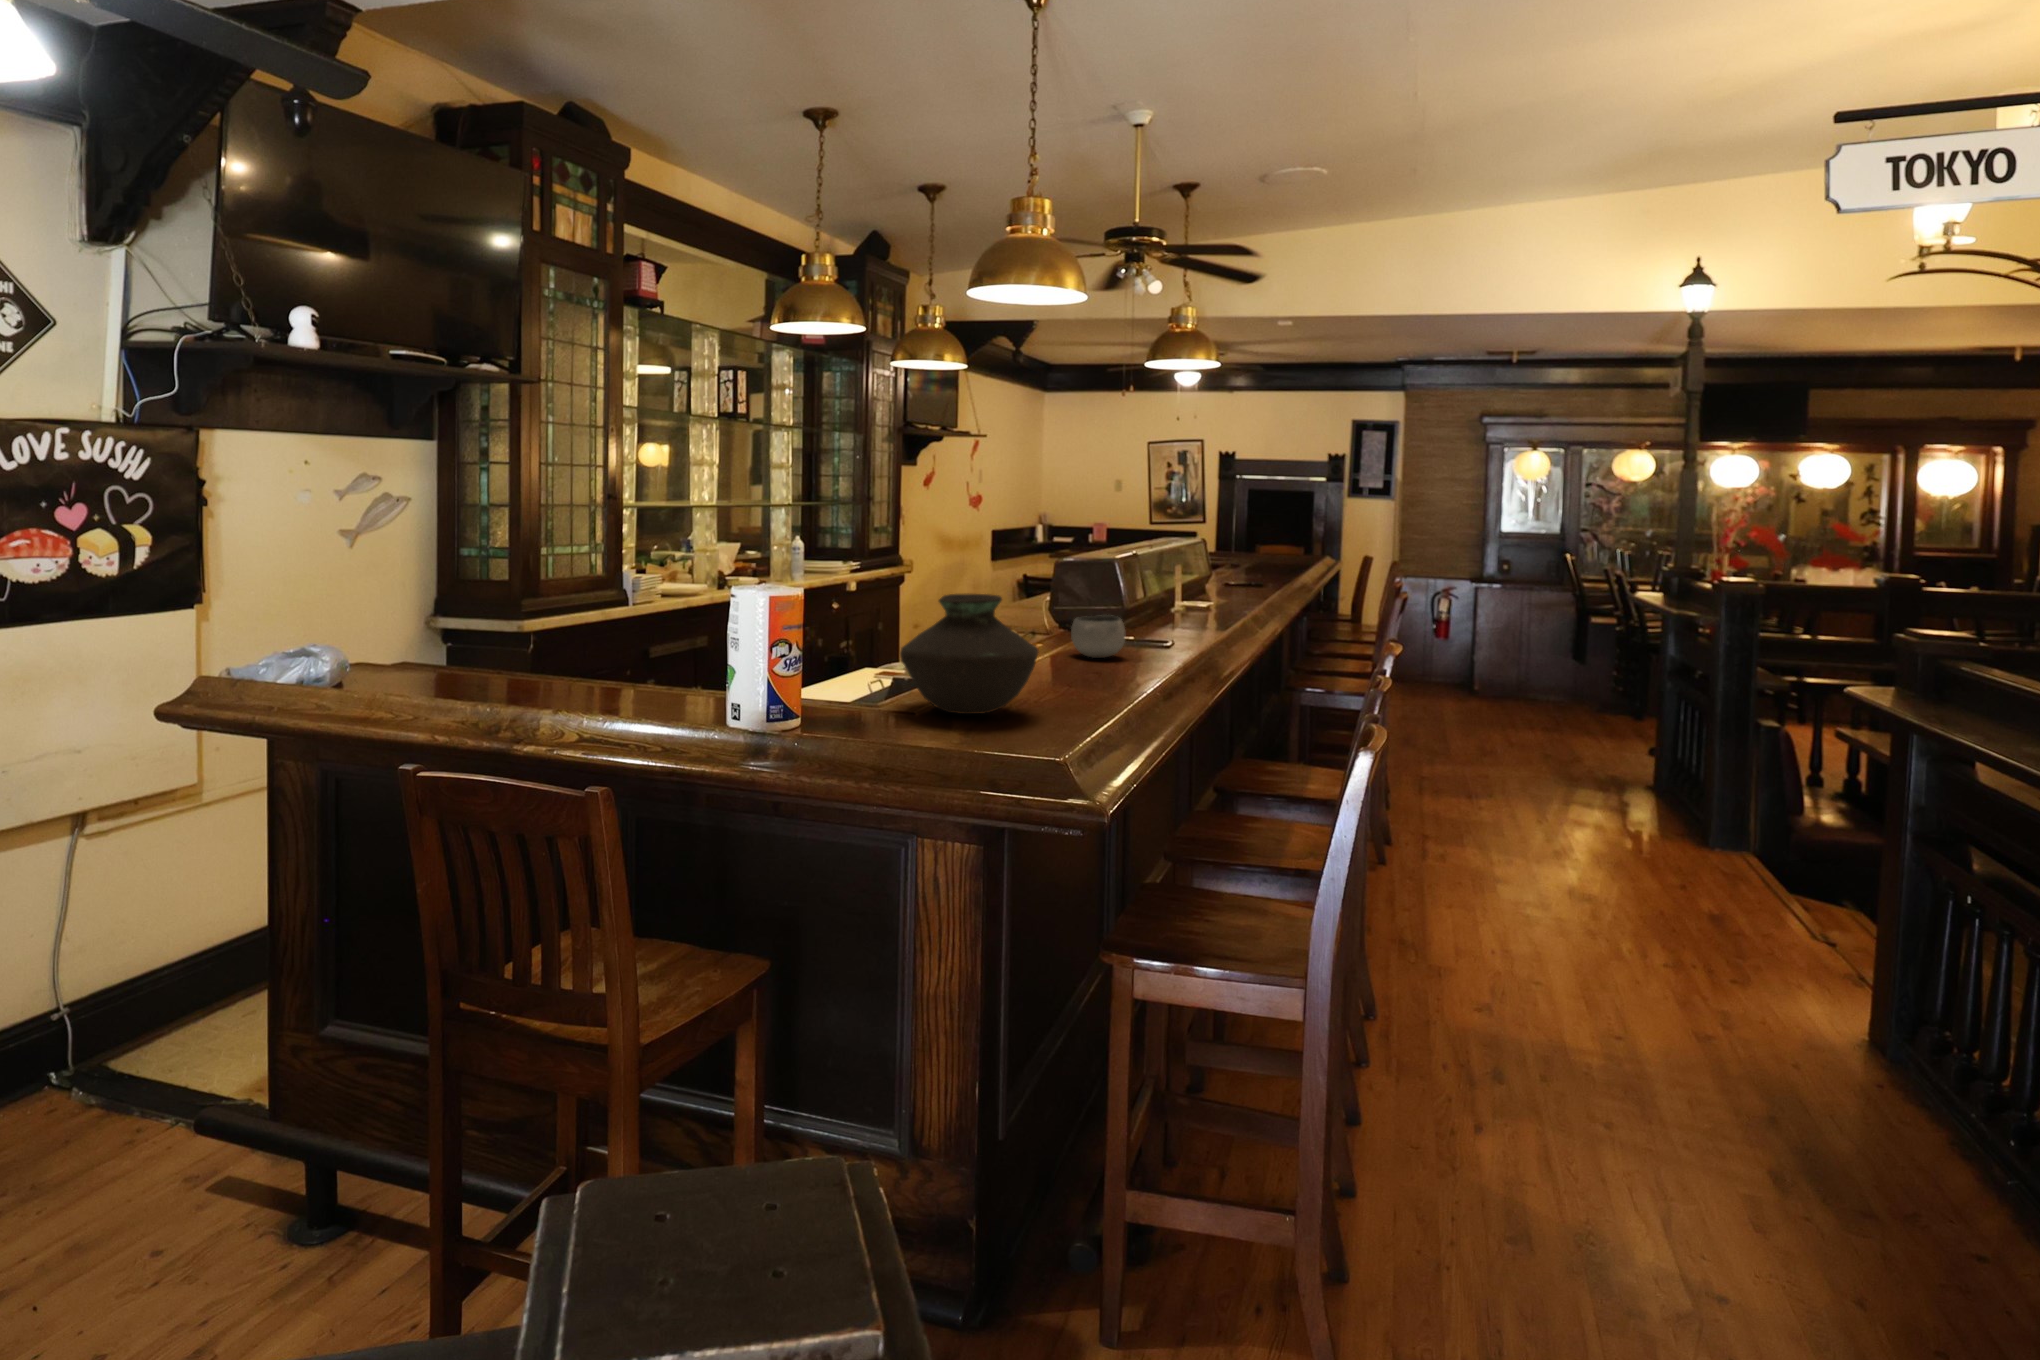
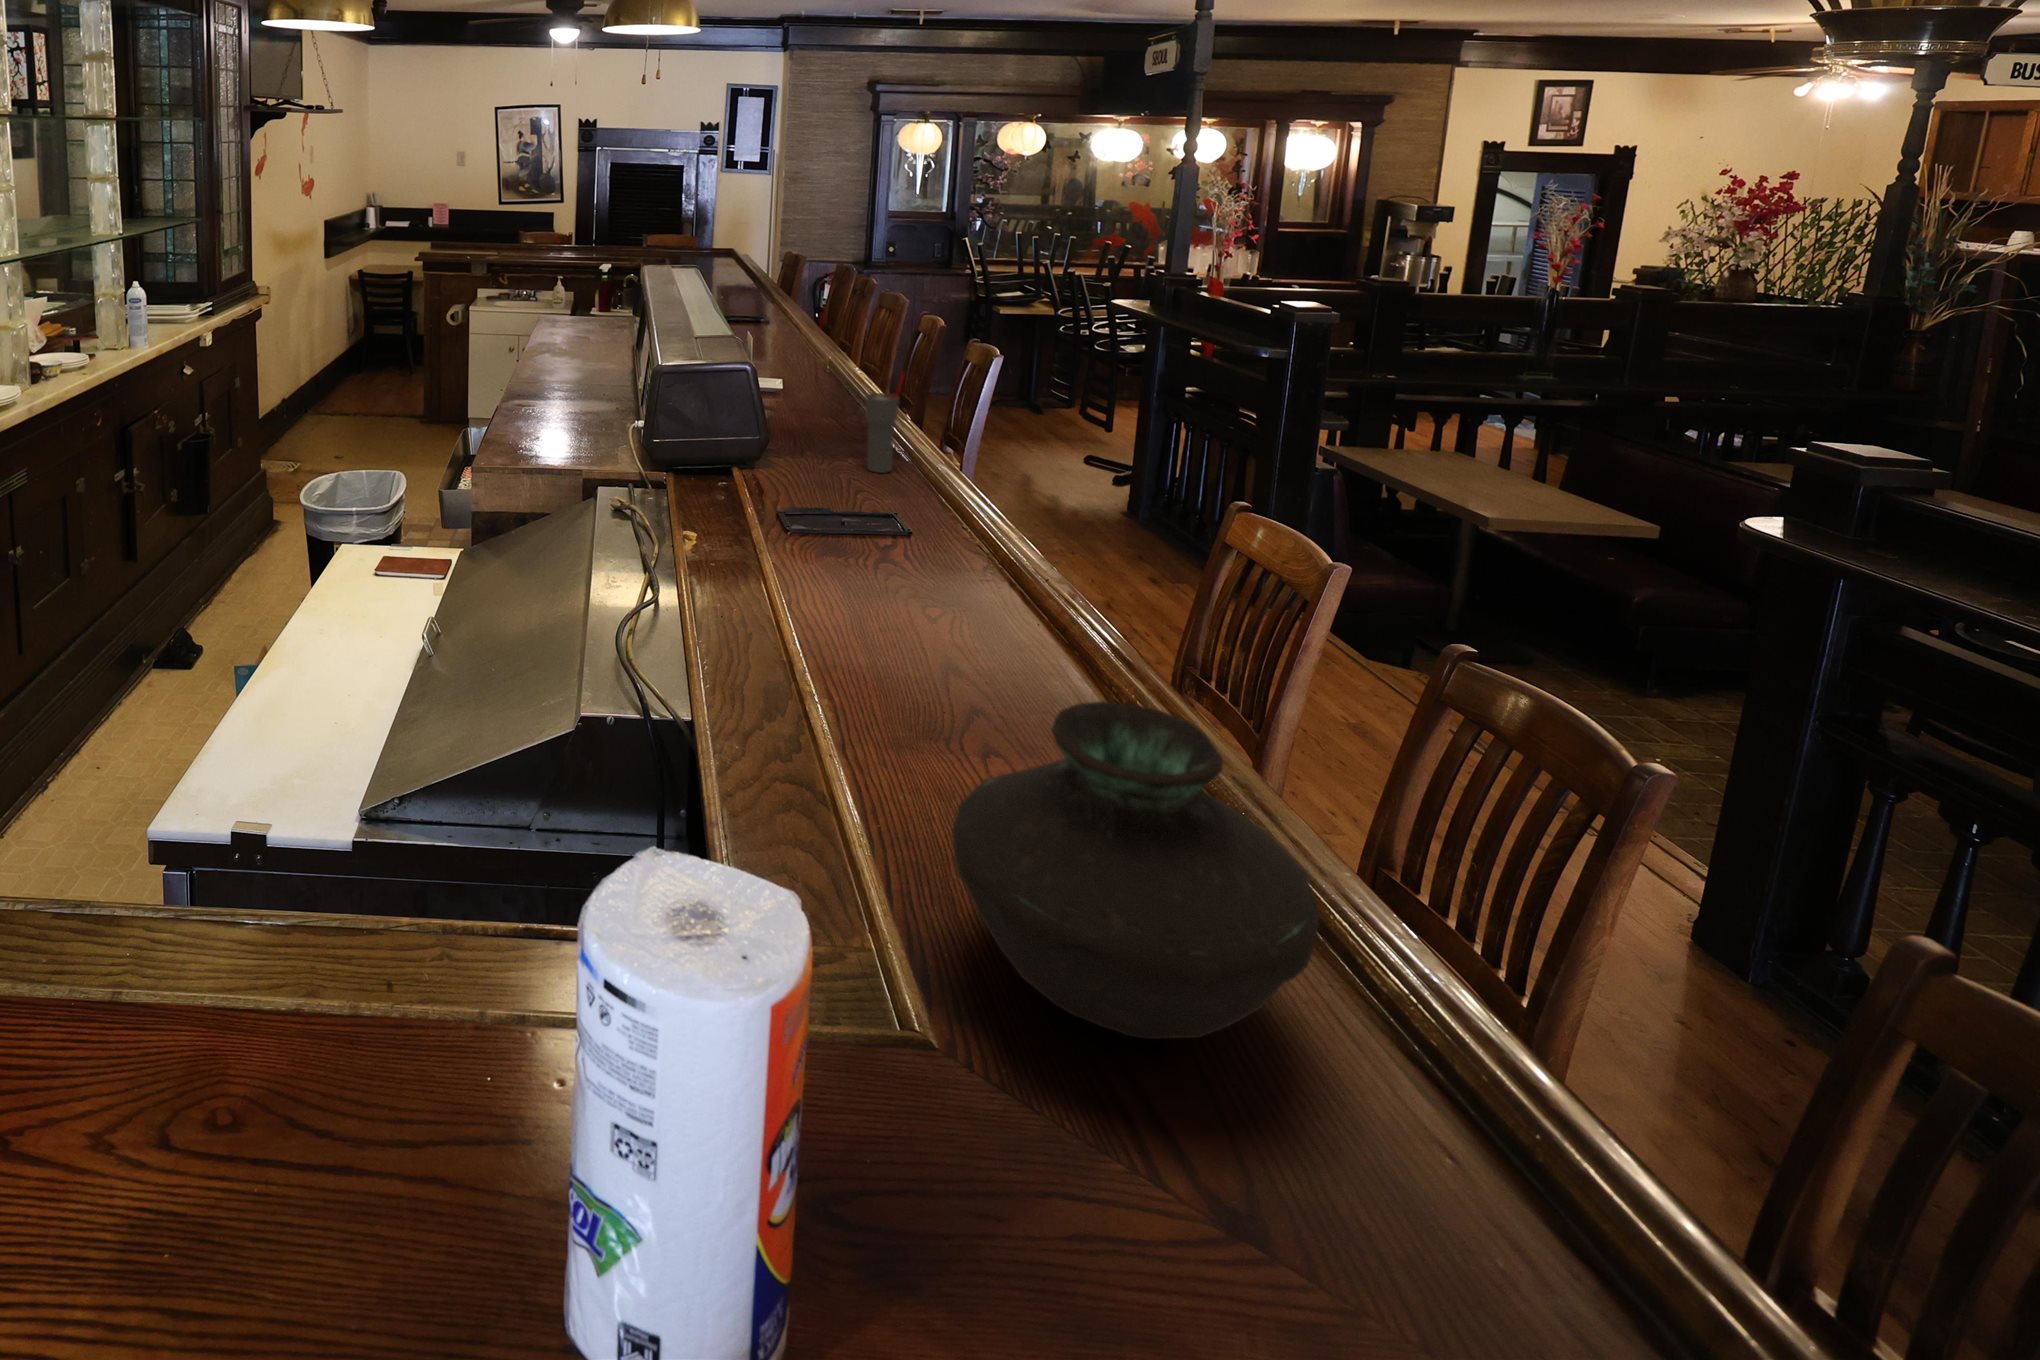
cup: none [1173,564,1198,631] -> present [866,374,904,473]
bowl: present [1071,615,1125,658] -> none [870,521,967,604]

